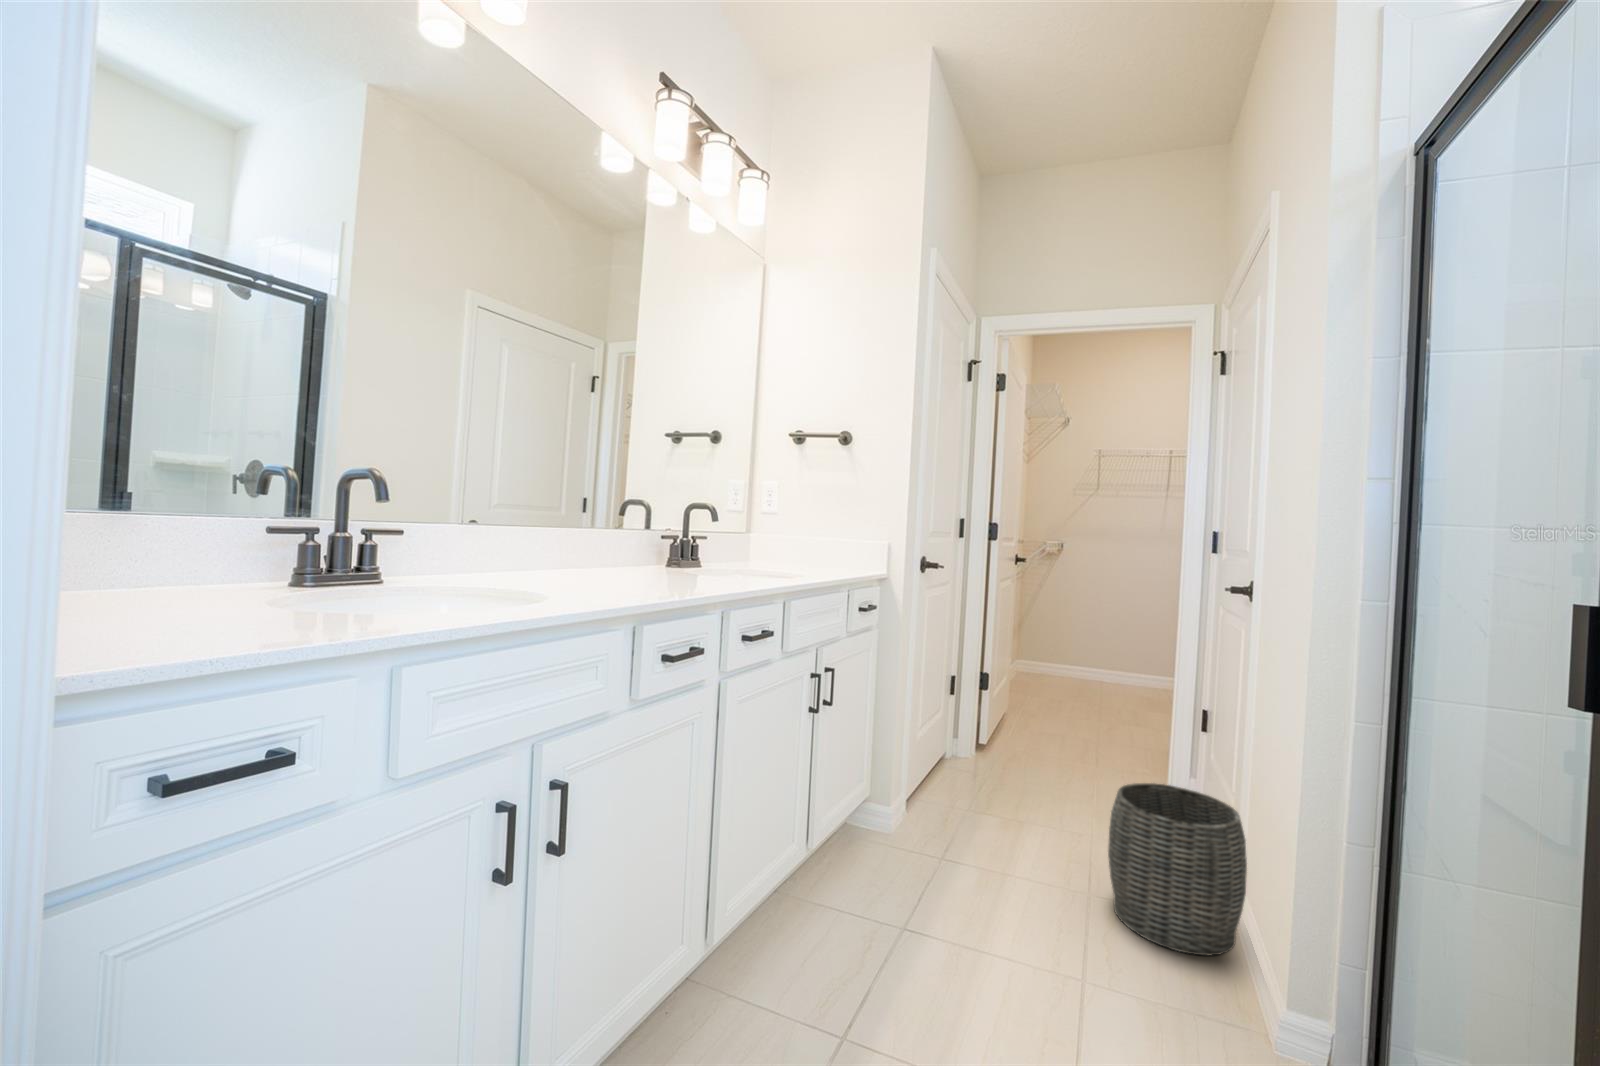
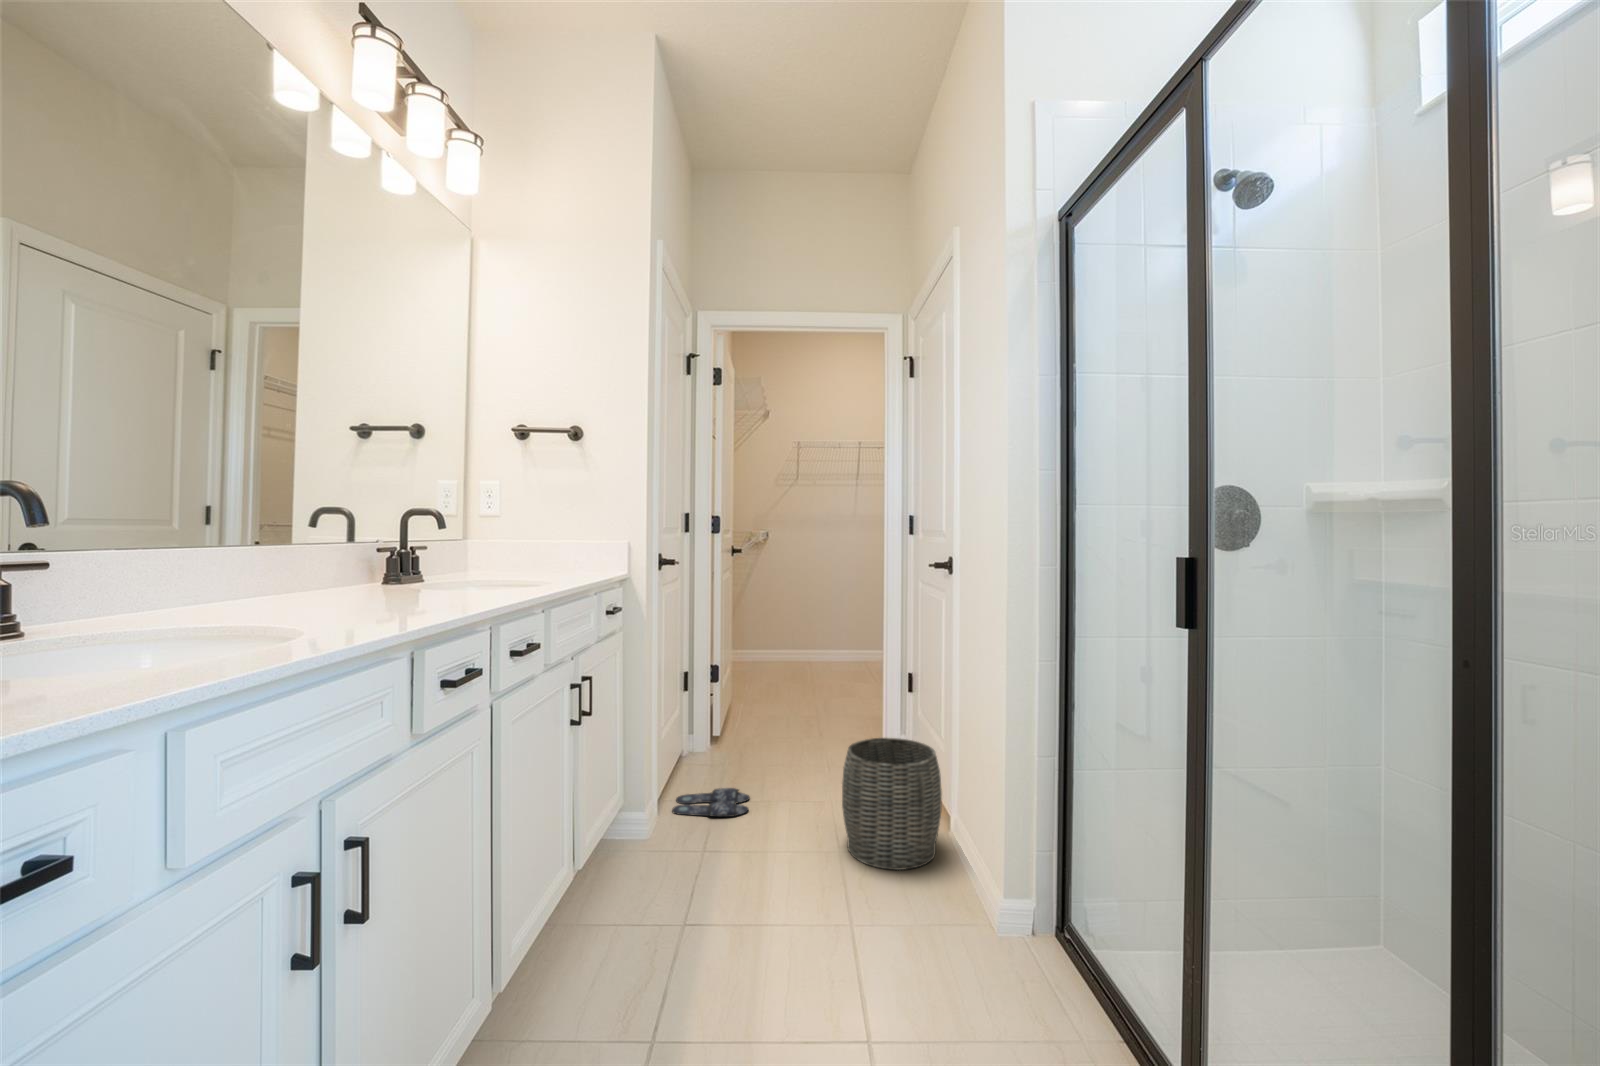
slippers: none [922,802,1007,837] -> present [672,788,750,817]

